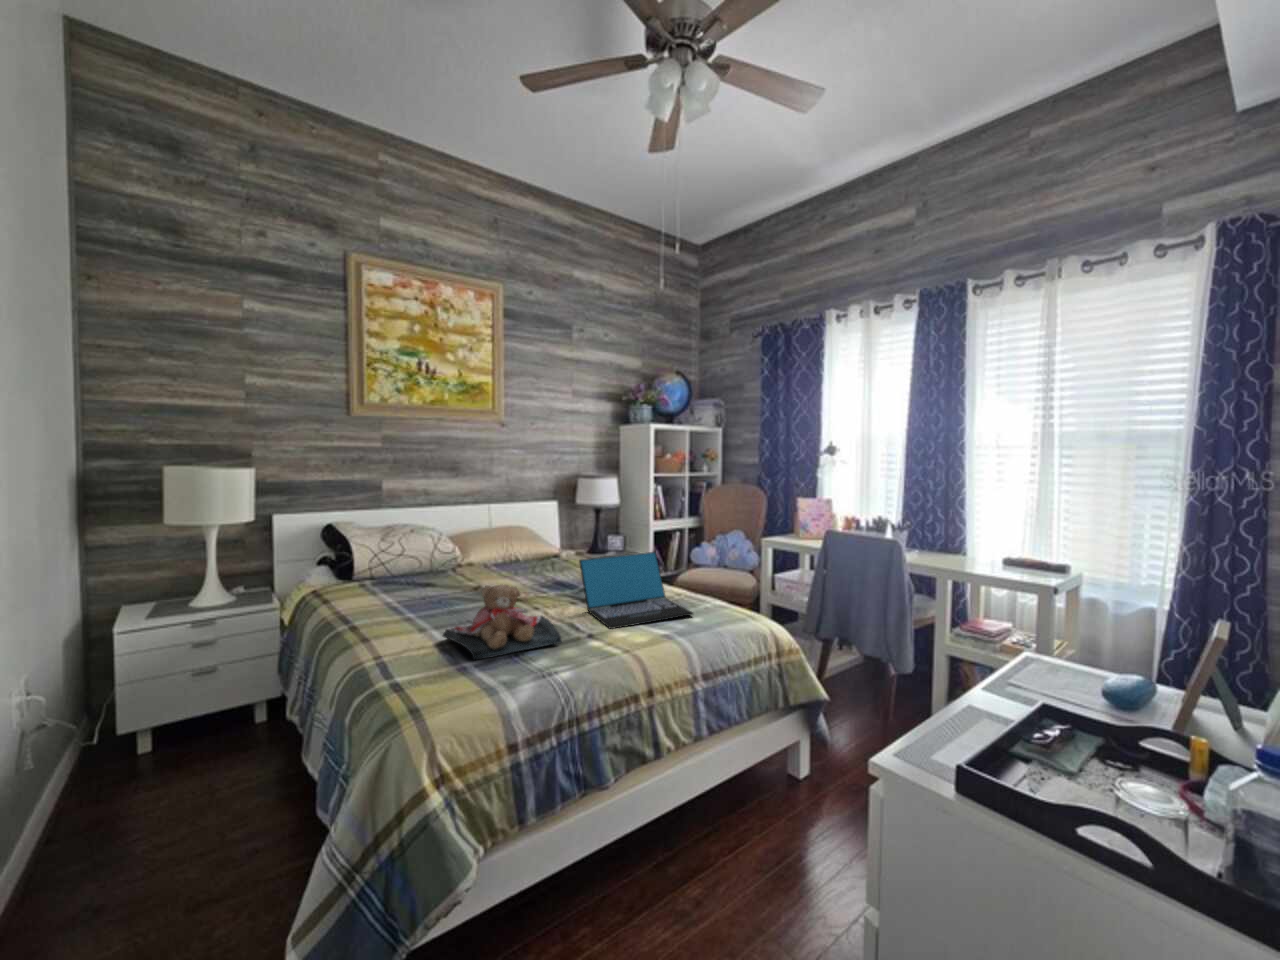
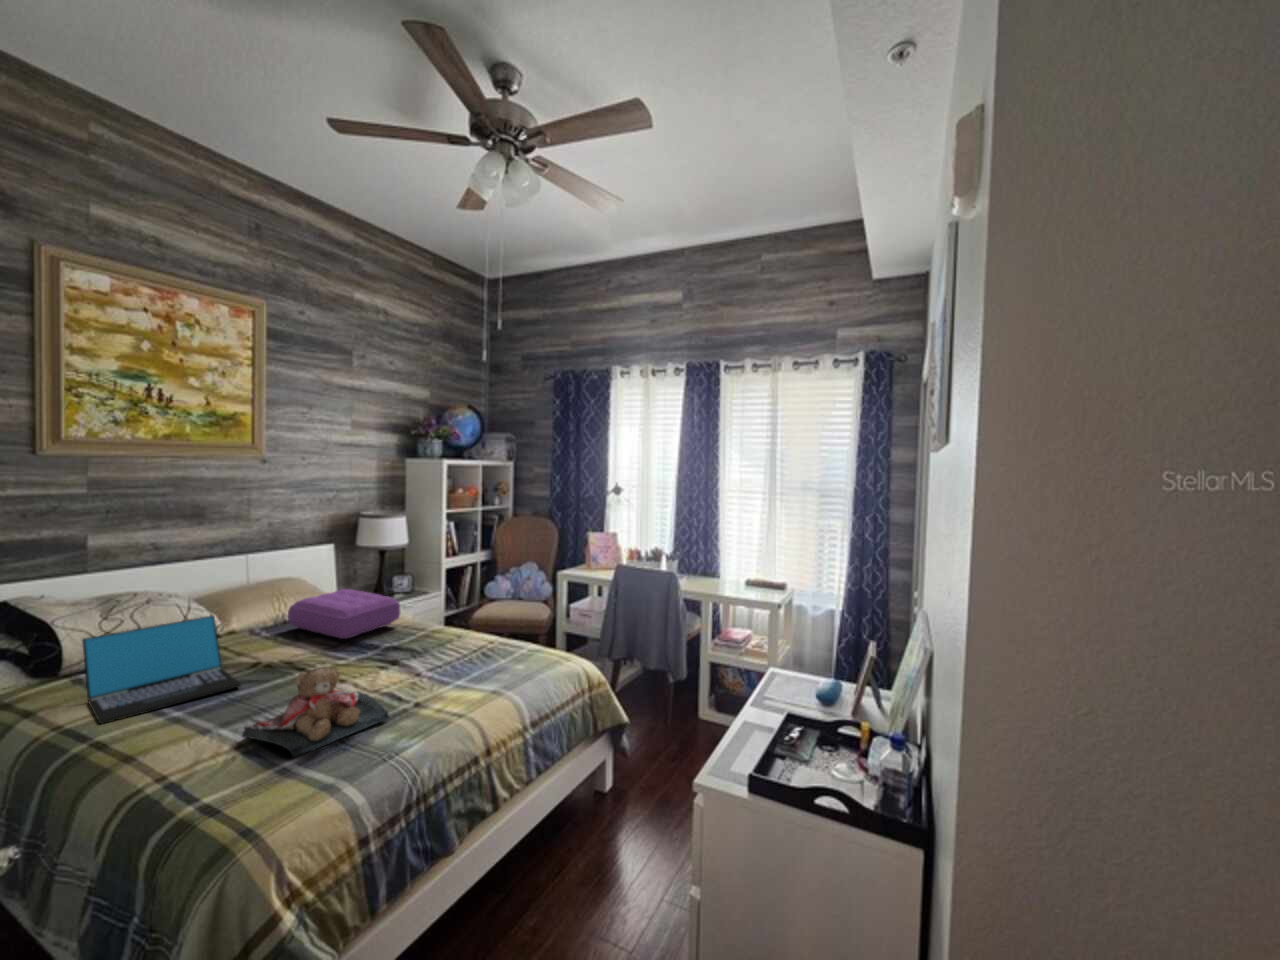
pillow: none [512,536,601,578] -> present [288,589,400,639]
laptop: present [579,552,693,629] -> present [82,616,241,724]

